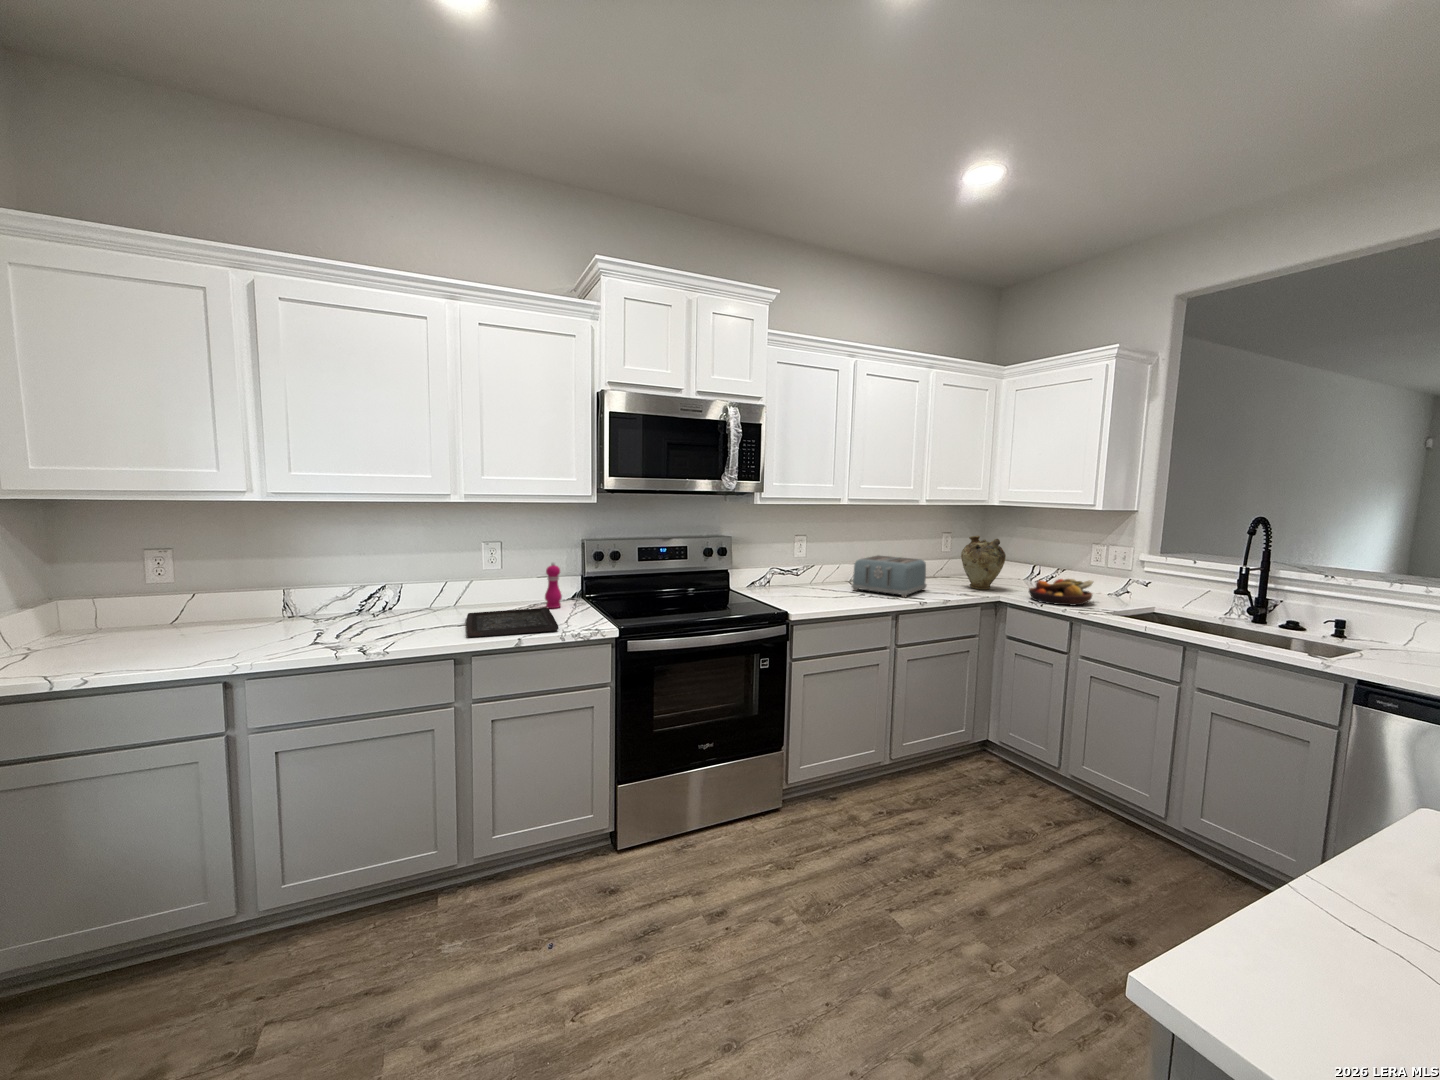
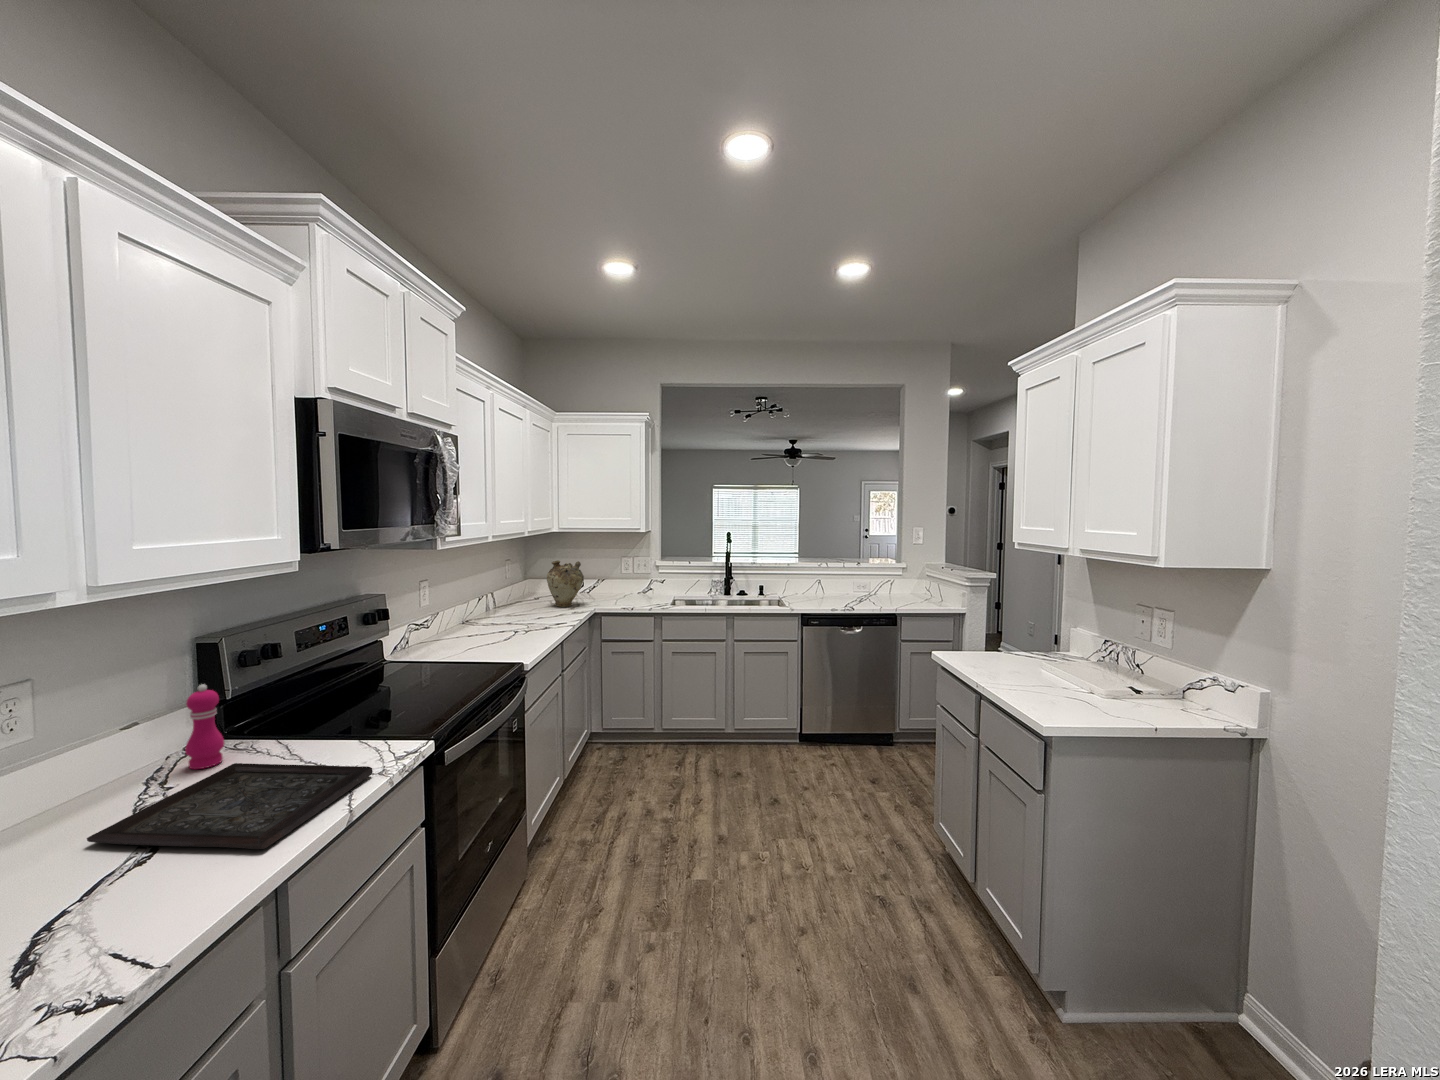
toaster: present [852,555,927,597] -> none [483,588,548,630]
fruit bowl: present [1029,579,1093,606] -> none [609,585,652,608]

